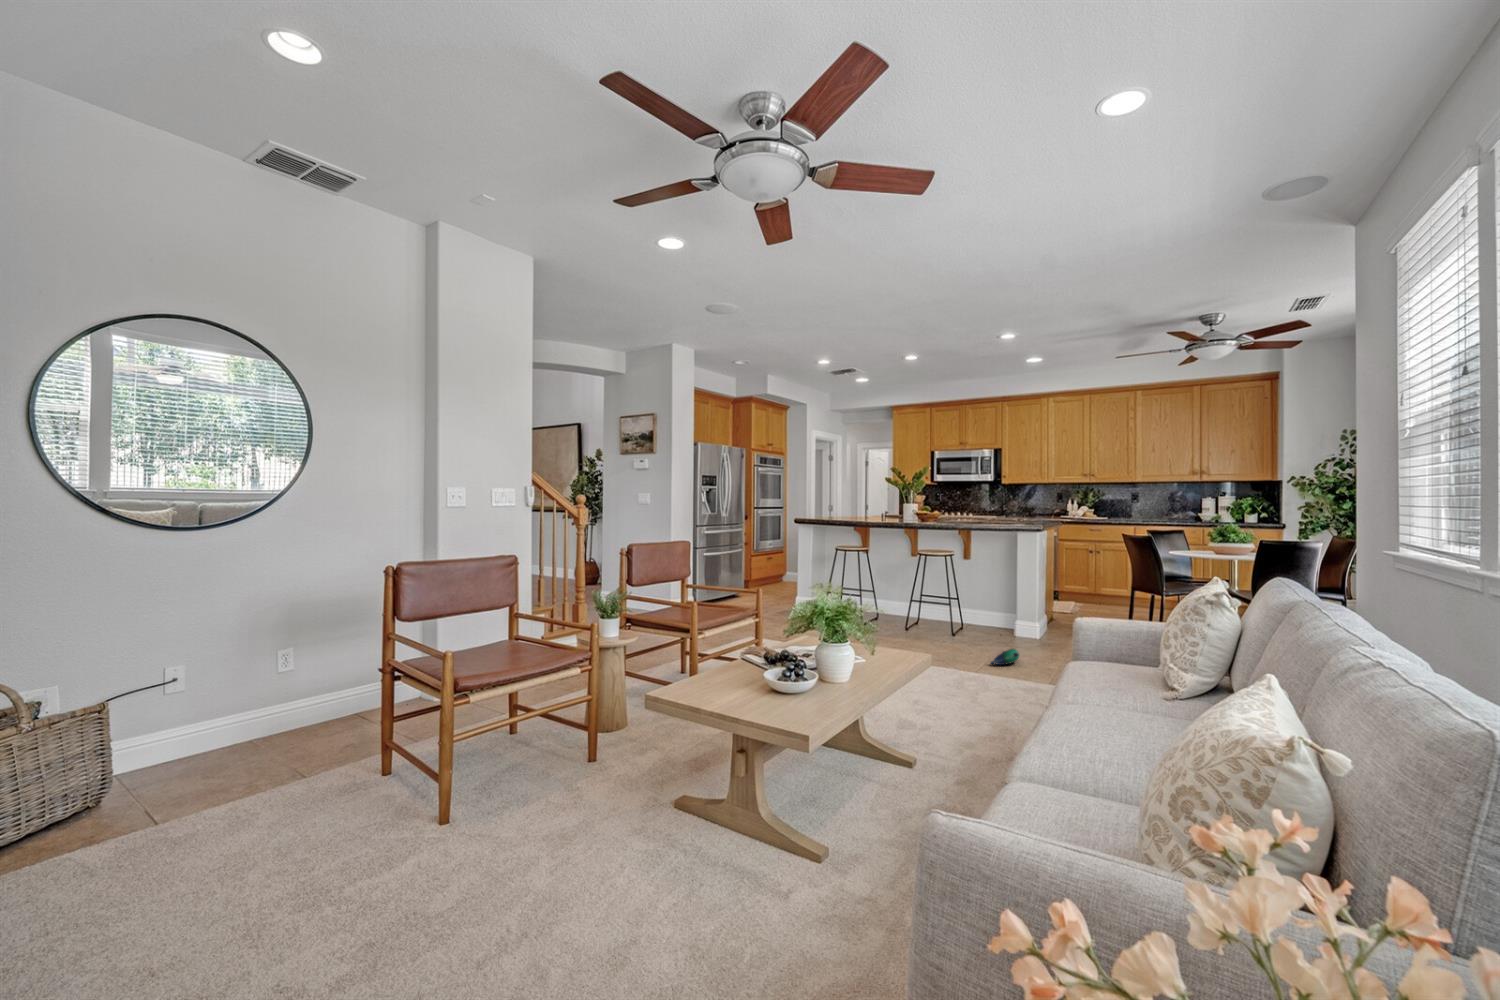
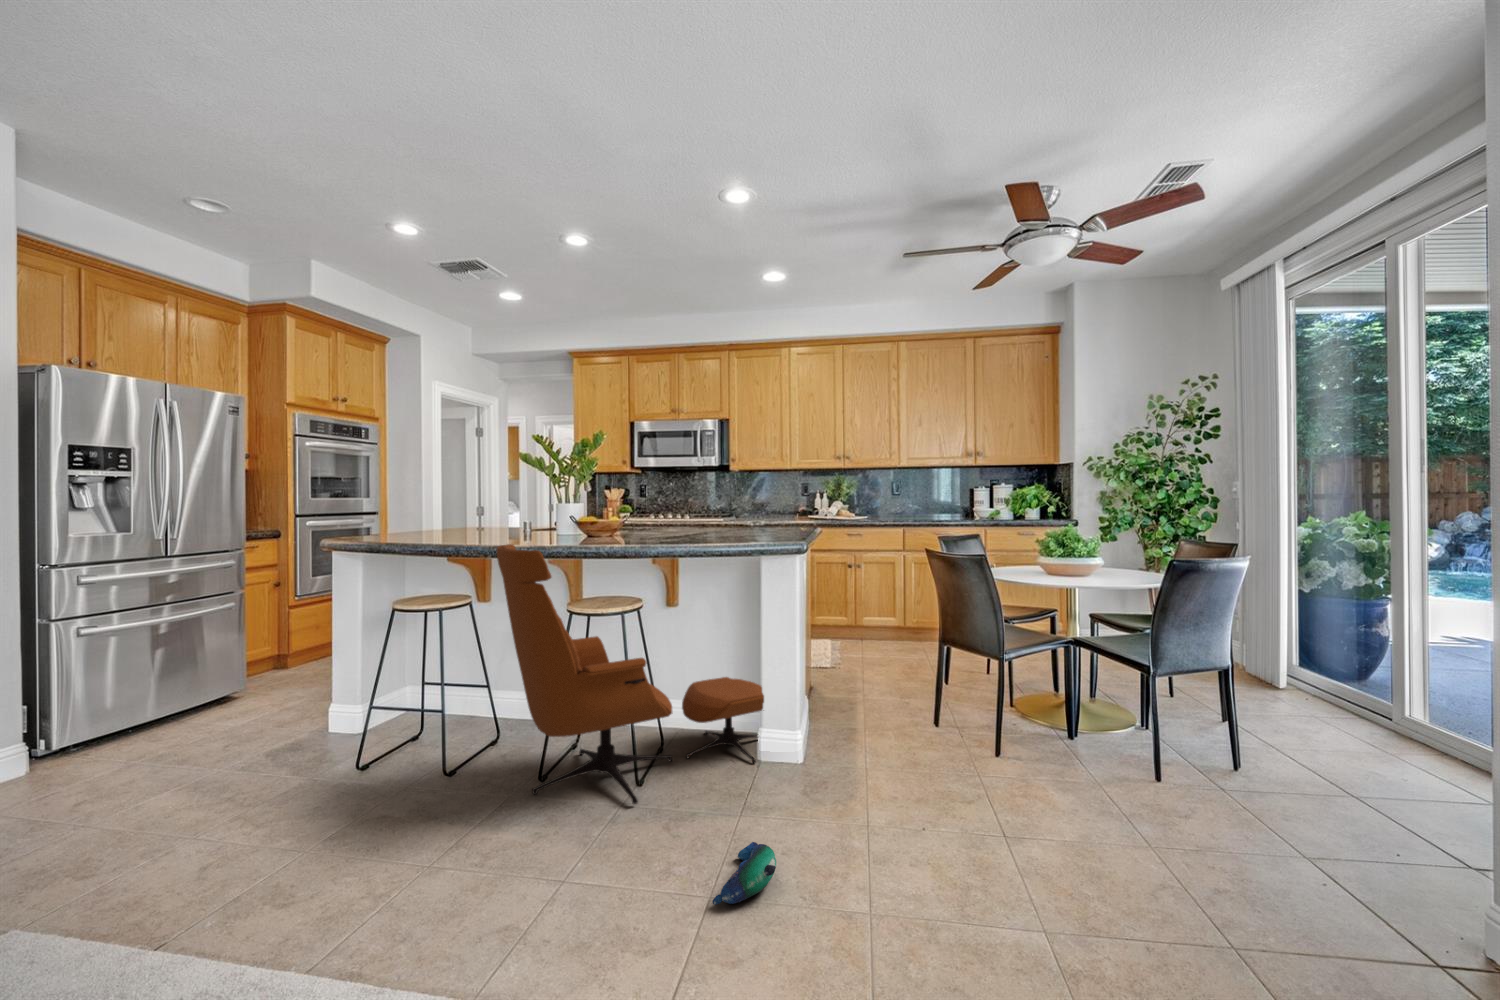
lounge chair: none [886,519,1026,640] -> present [497,544,764,804]

